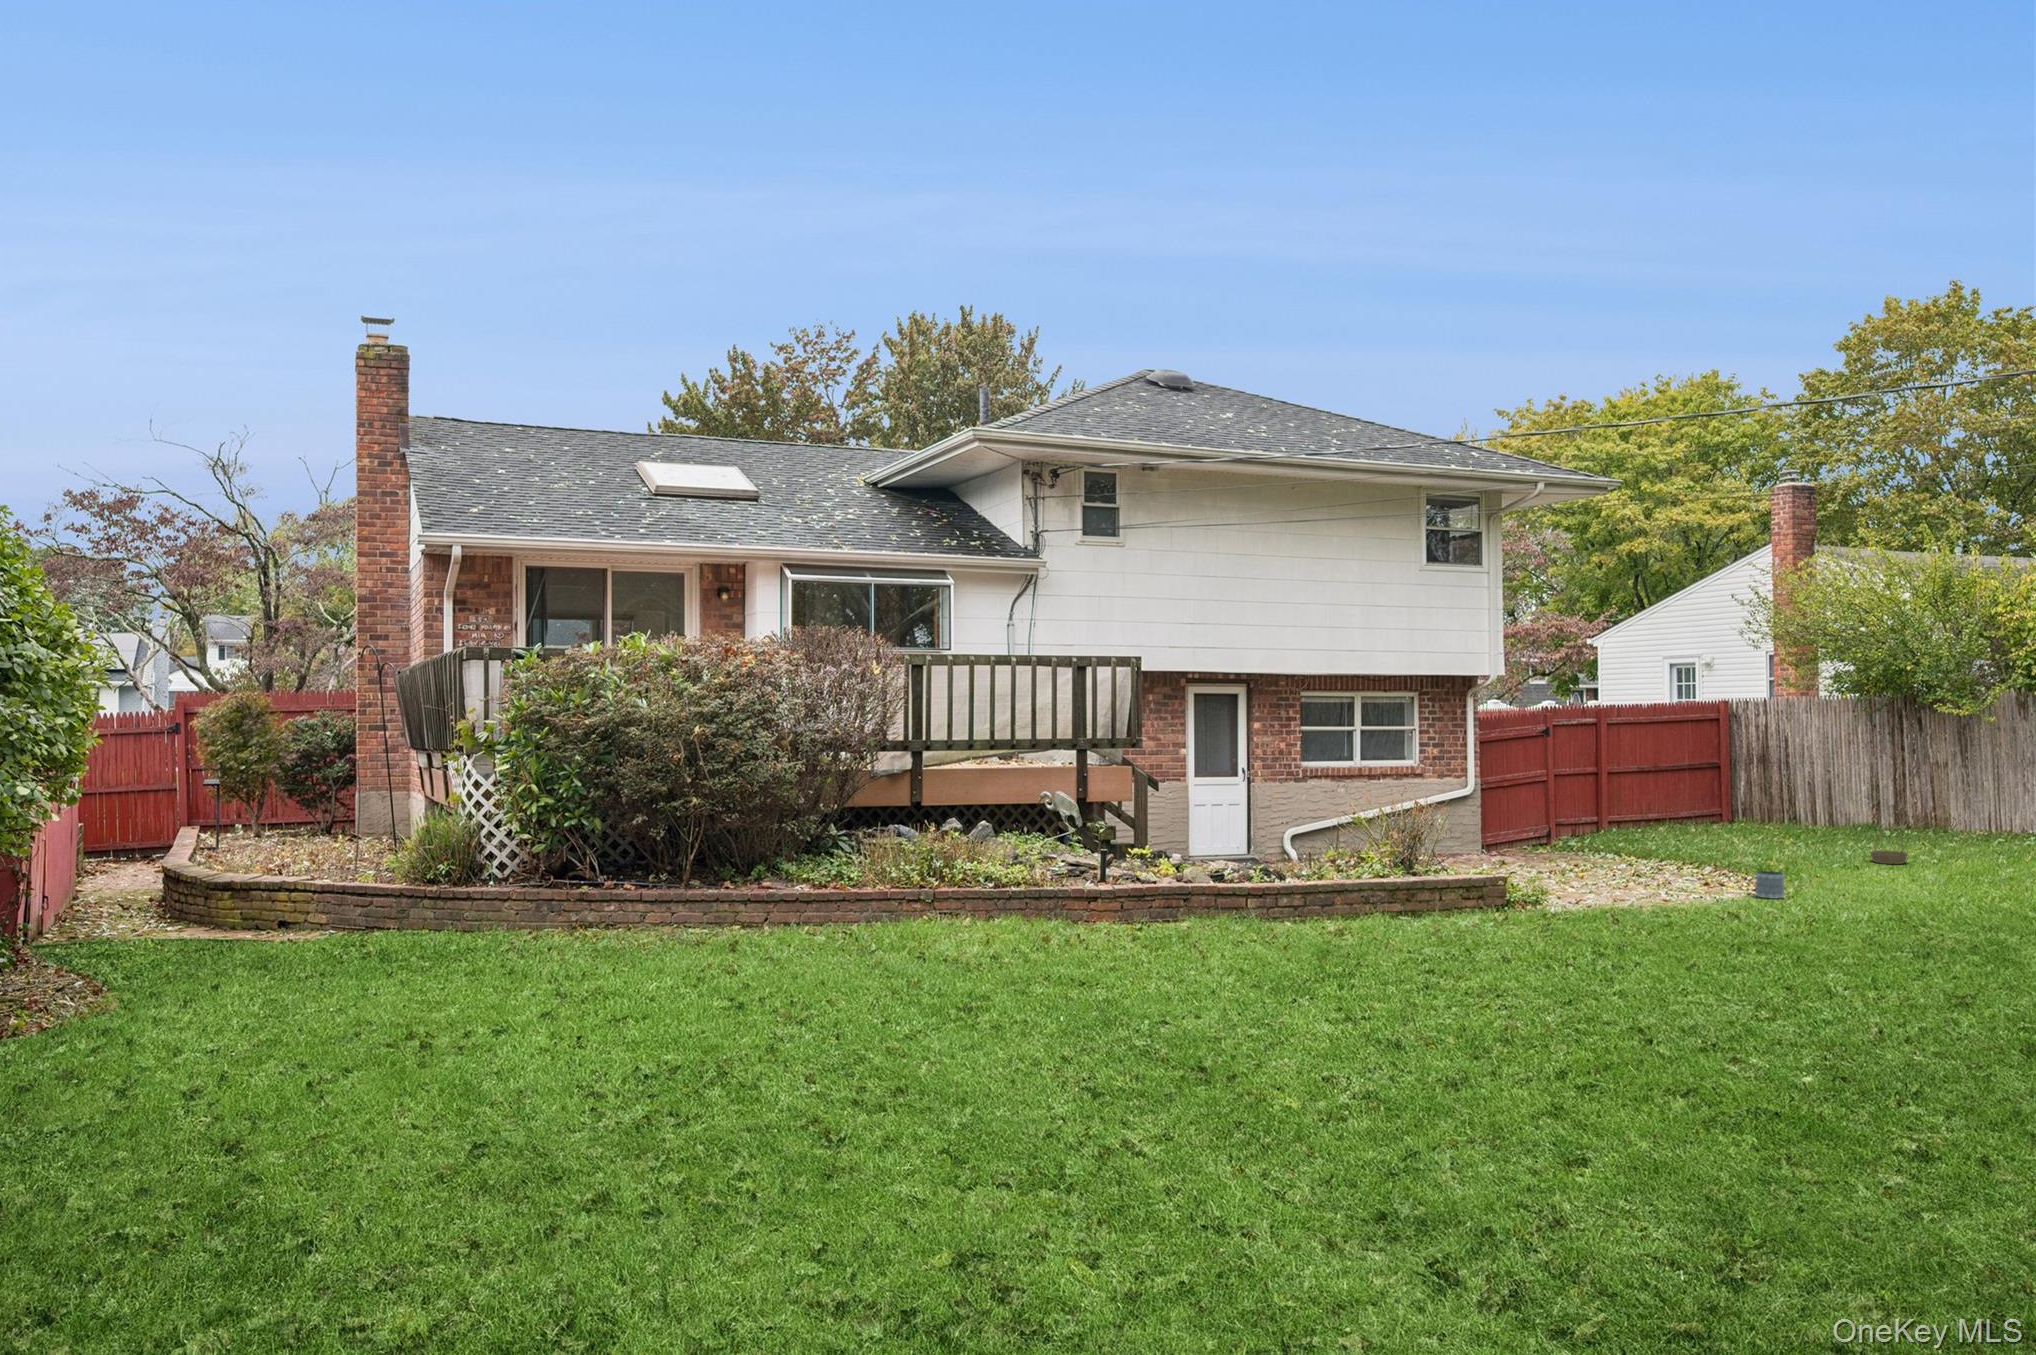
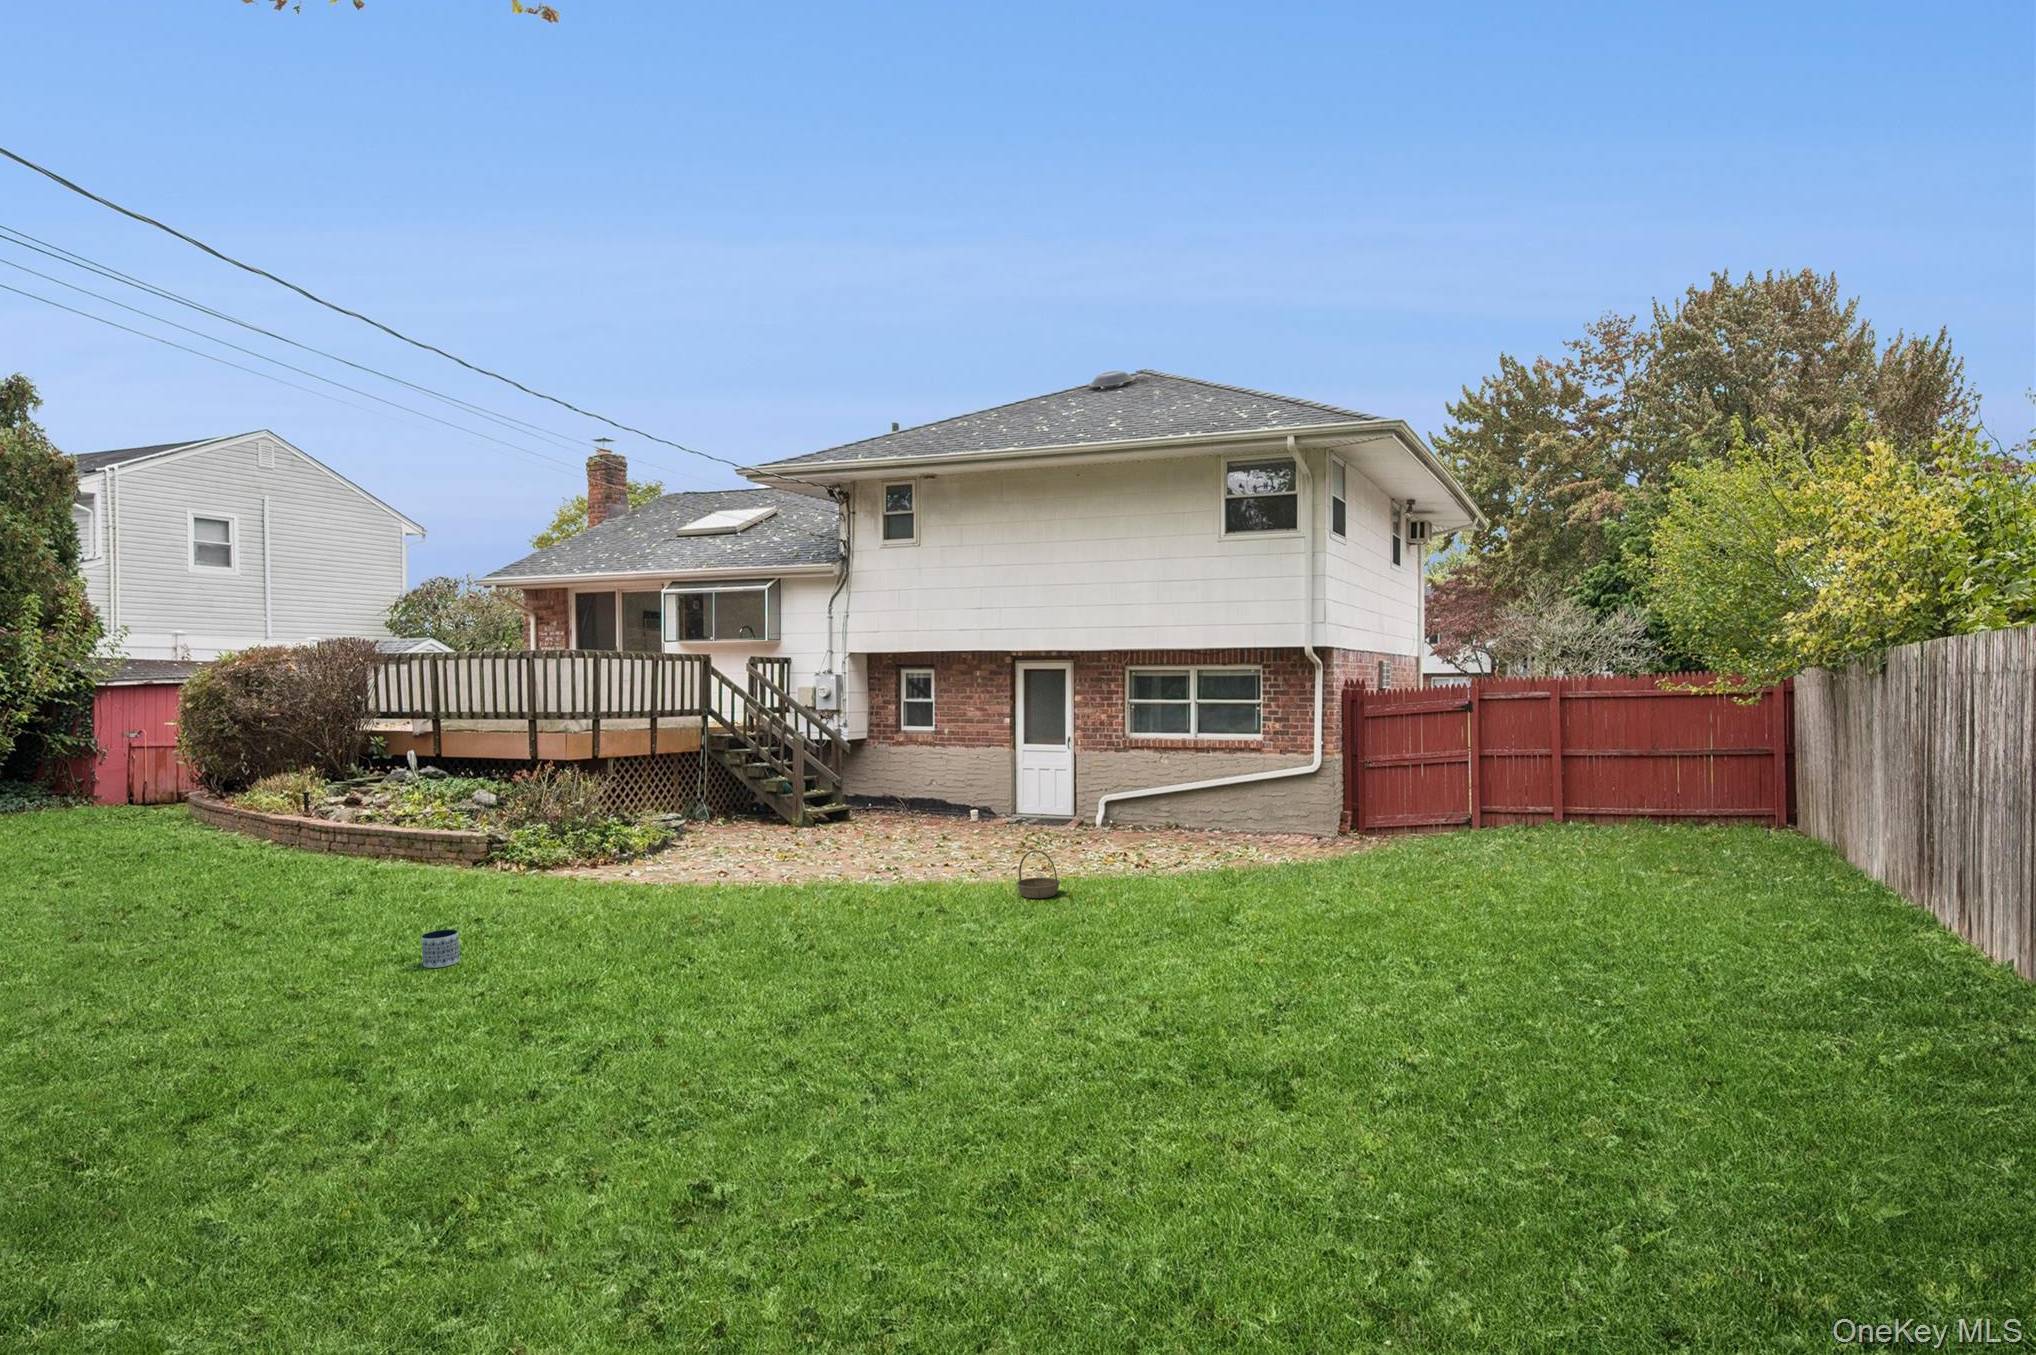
planter: present [1755,871,1784,898] -> present [421,930,460,968]

